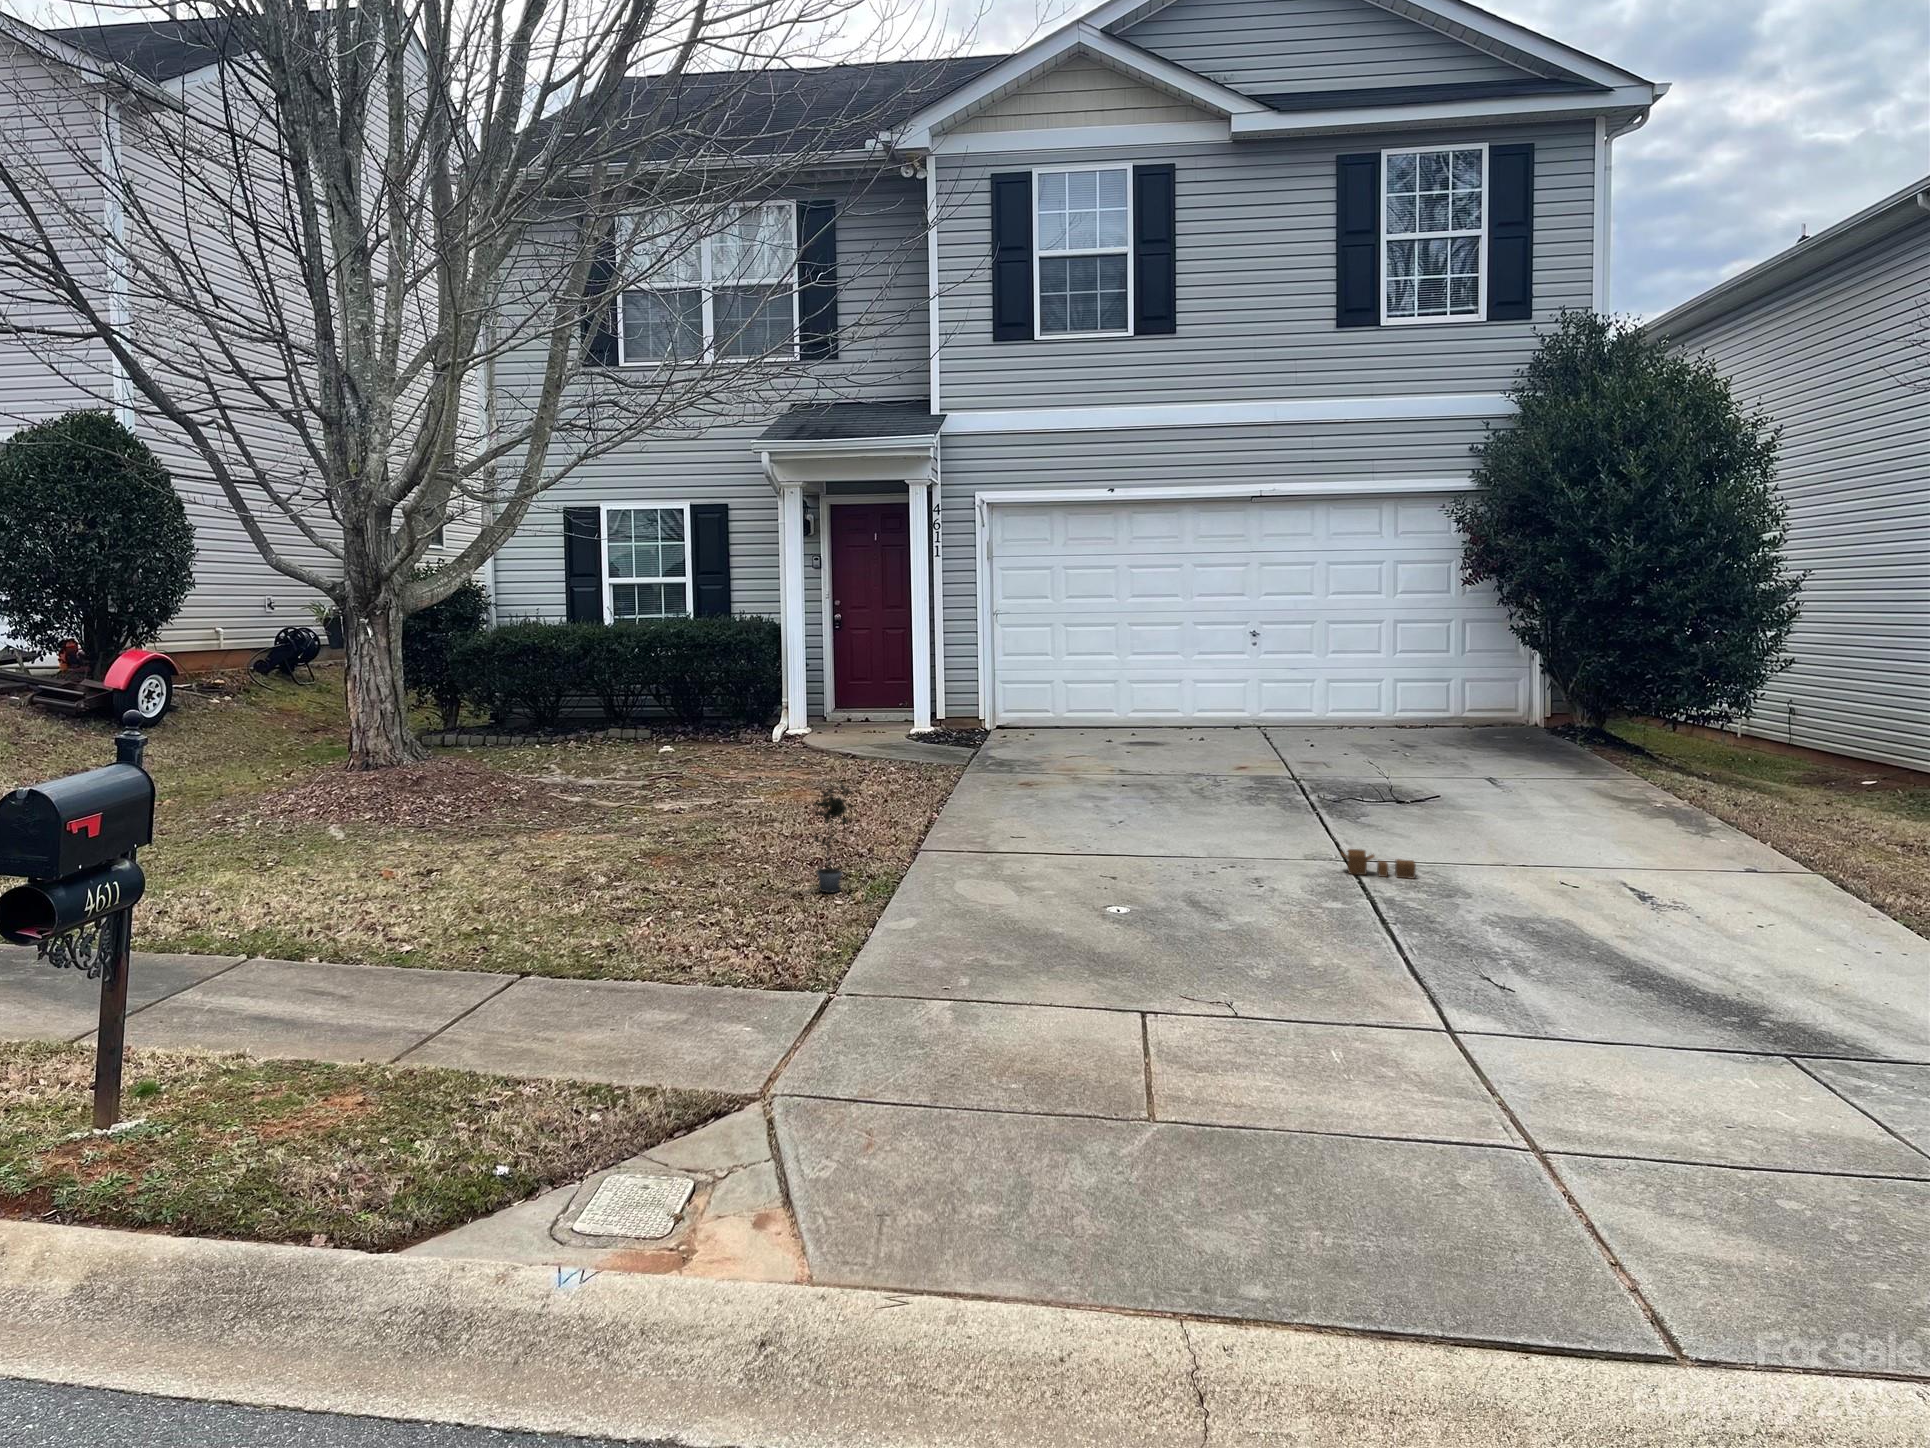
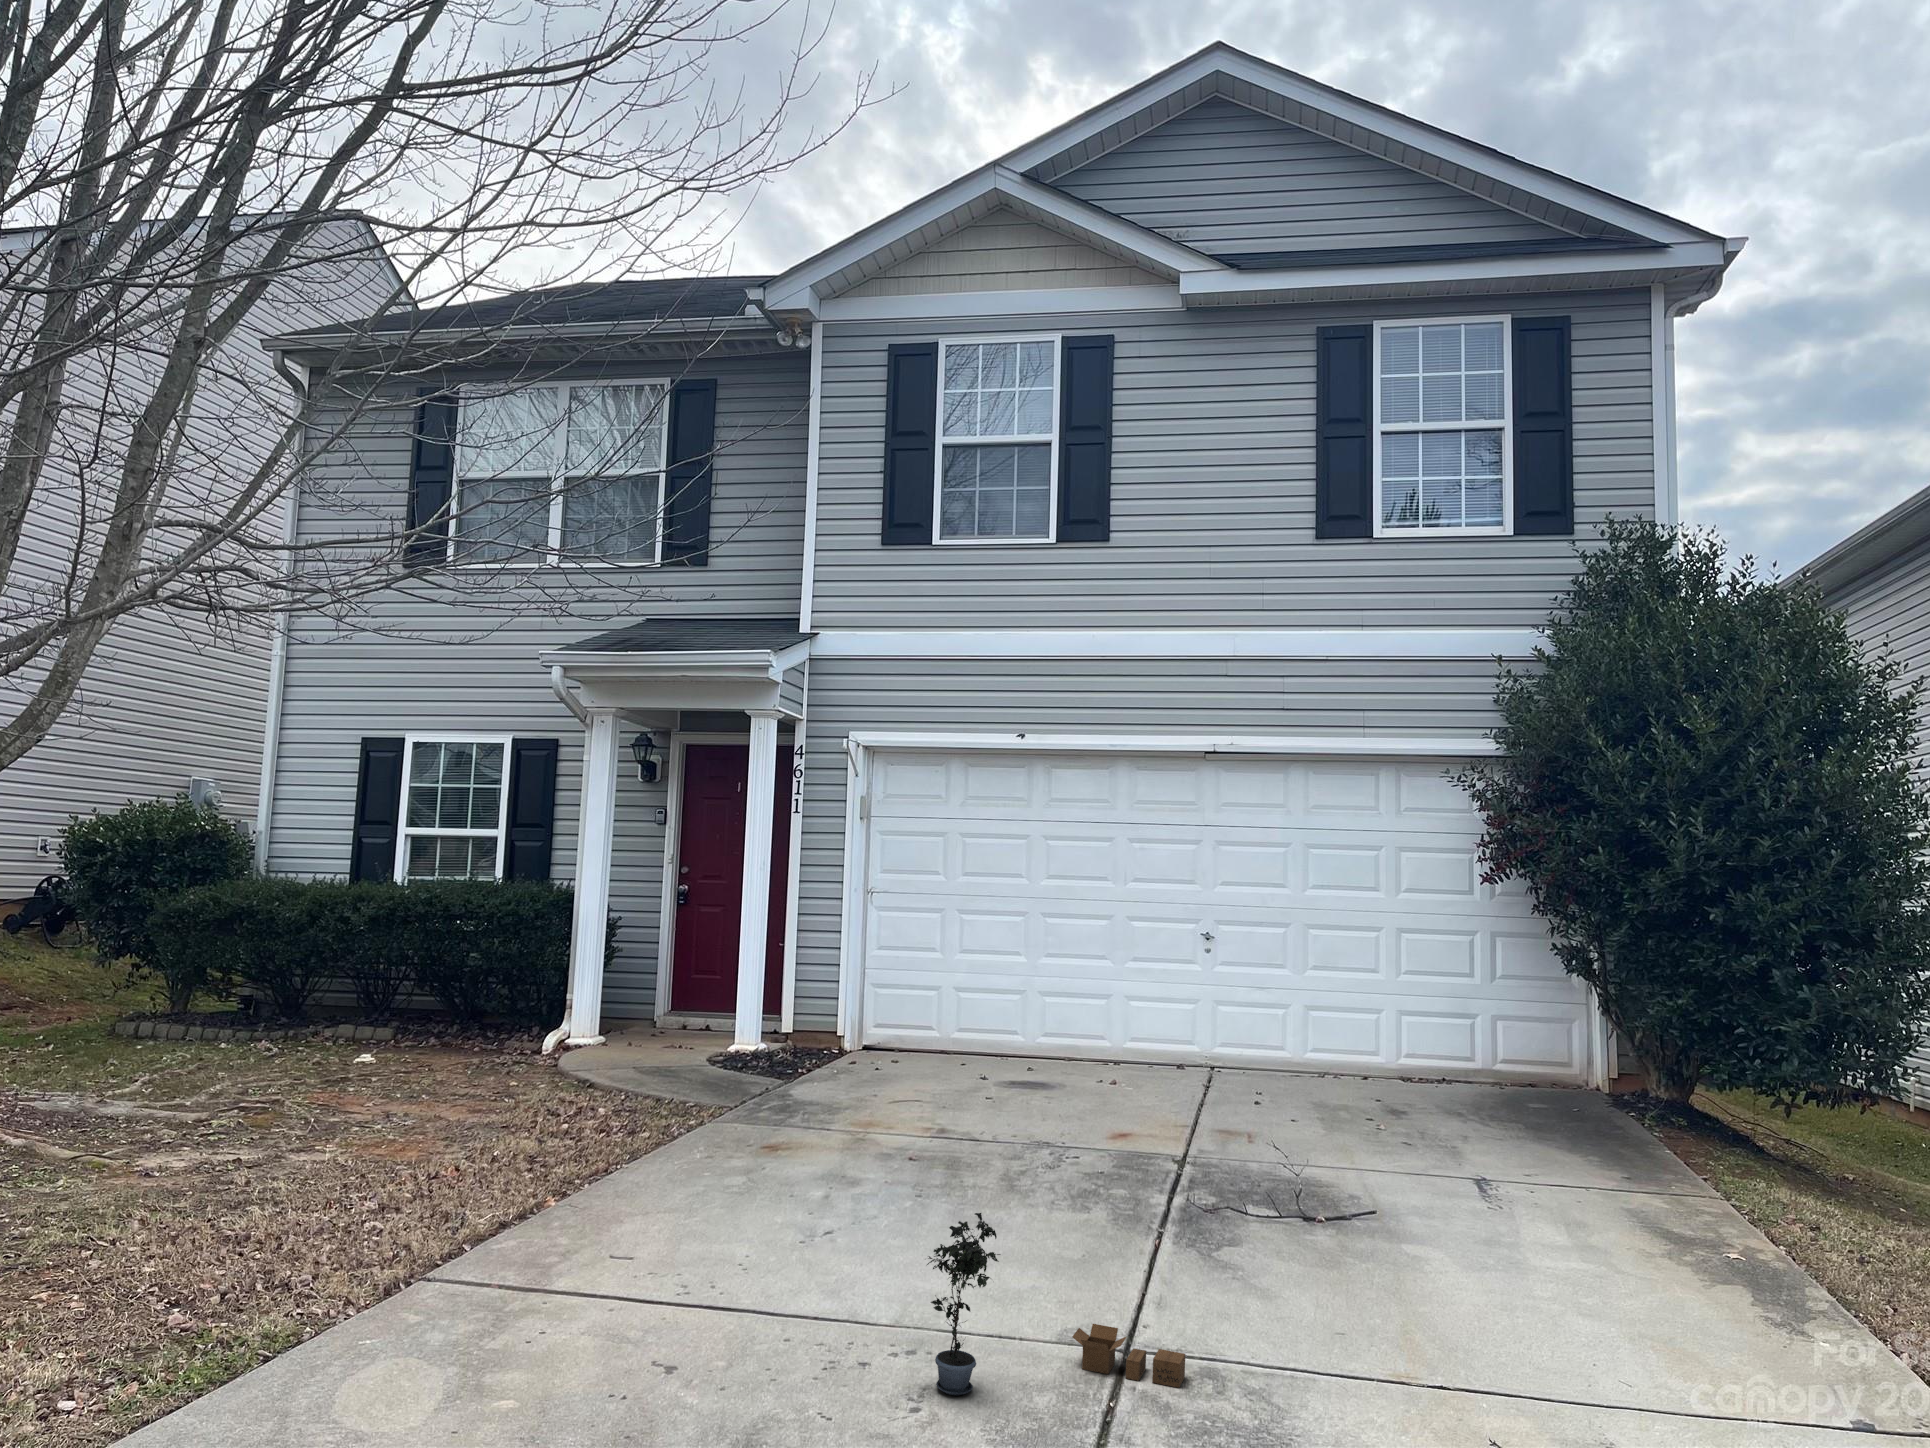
potted plant: present [812,781,853,893] -> present [927,1213,1000,1396]

